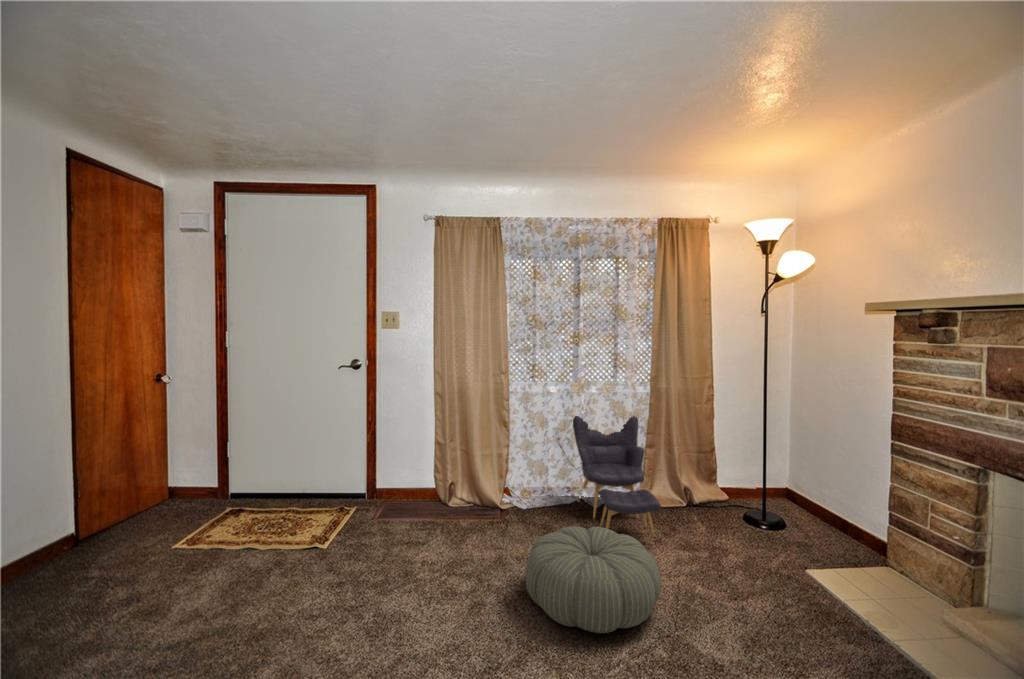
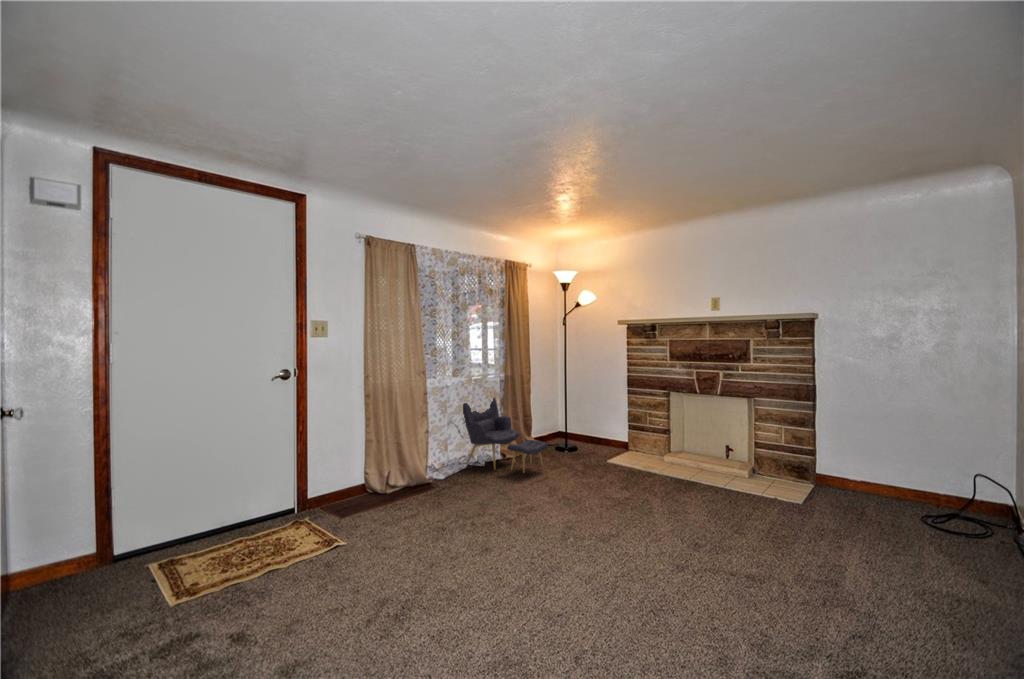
pouf: present [526,527,661,633] -> none [525,459,605,511]

